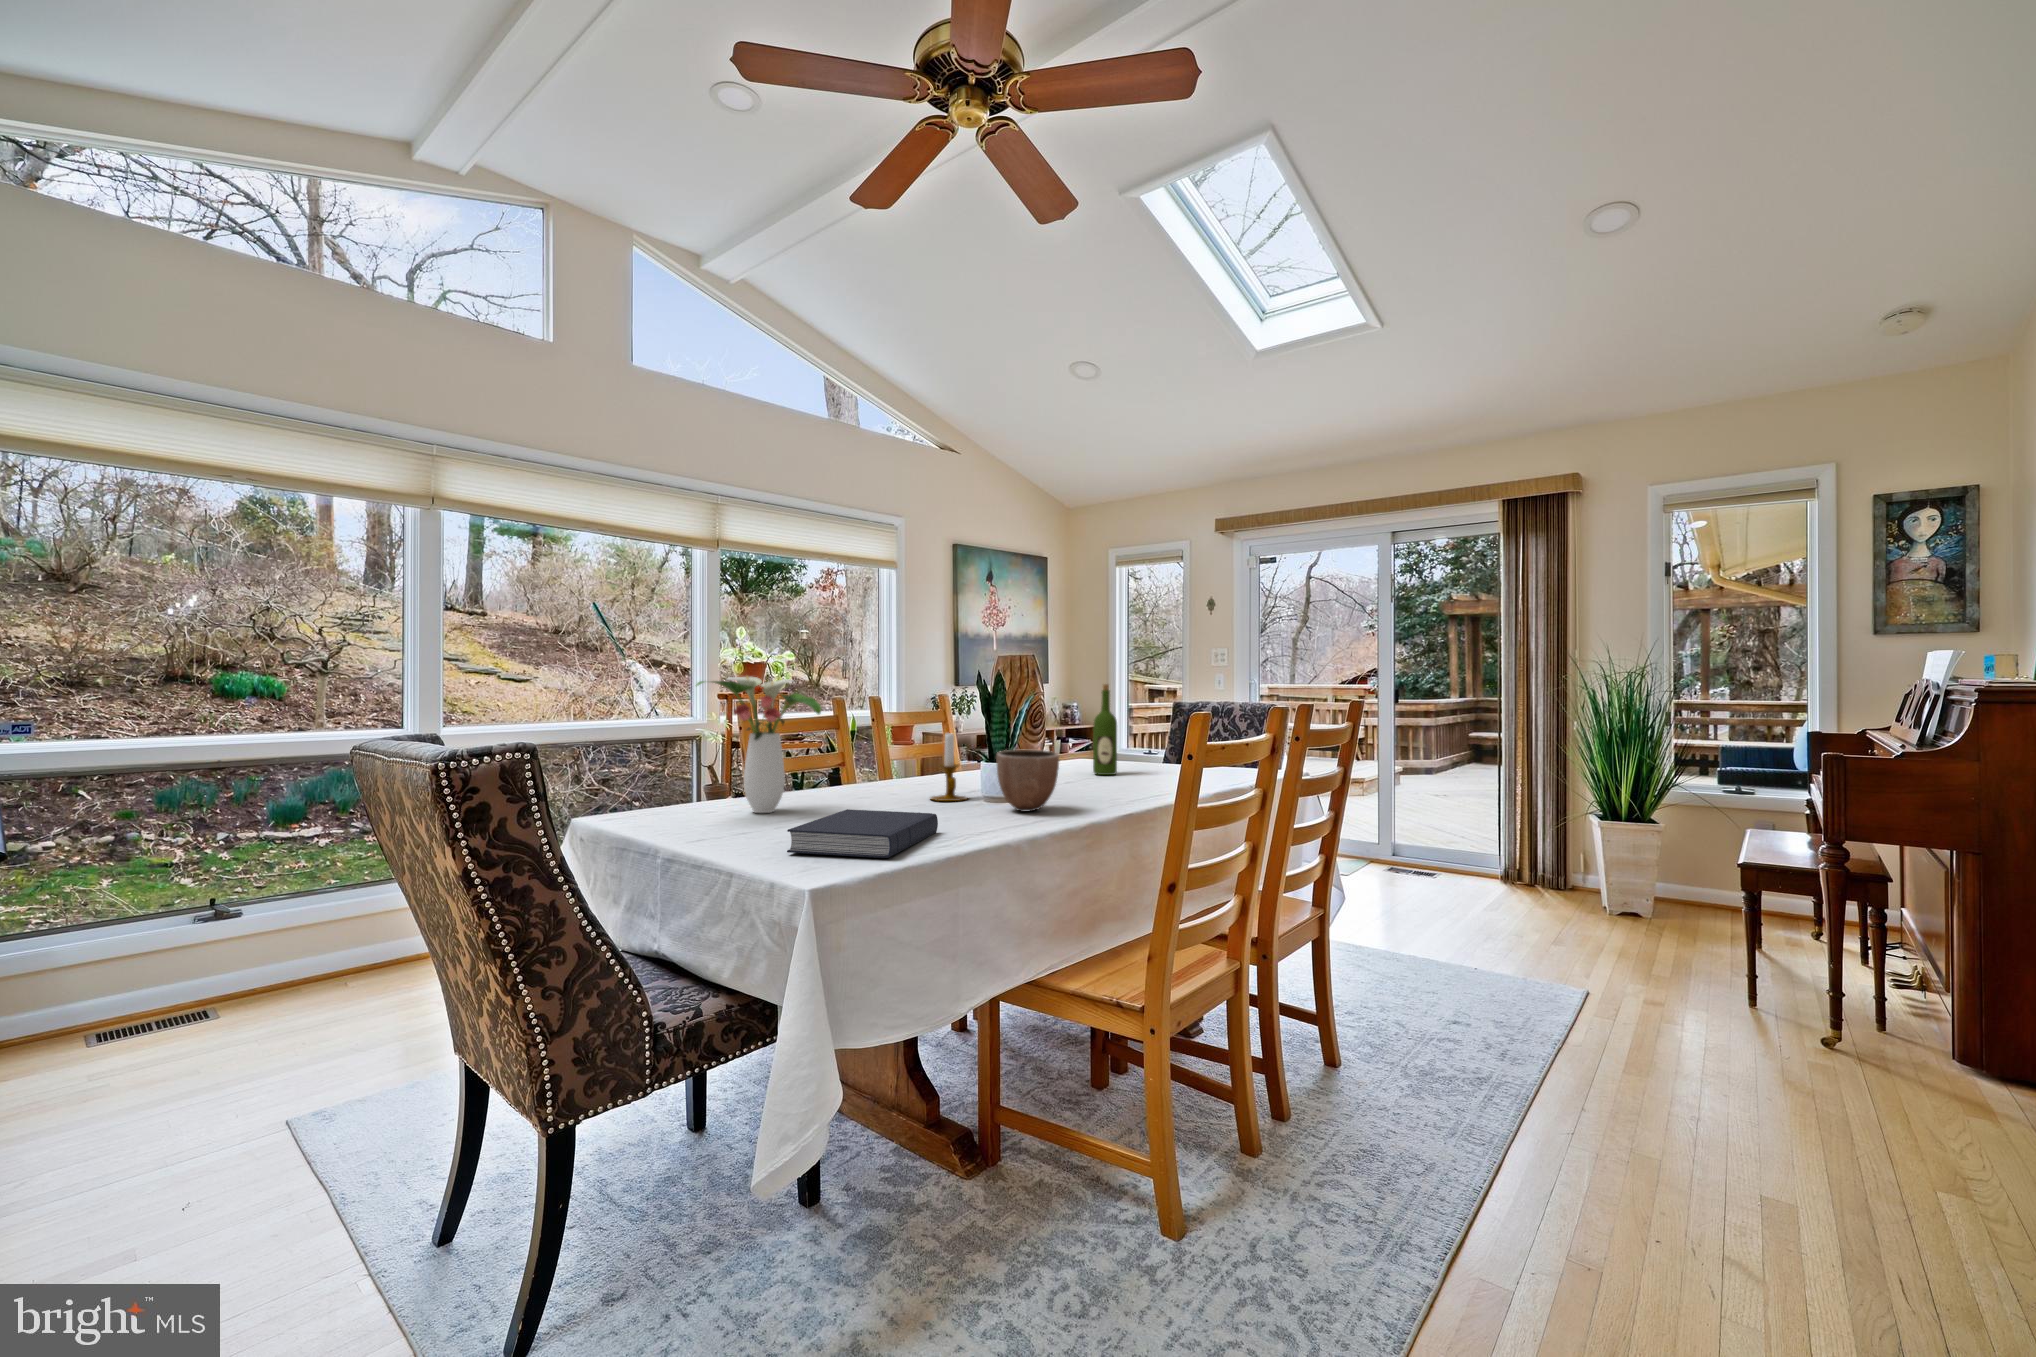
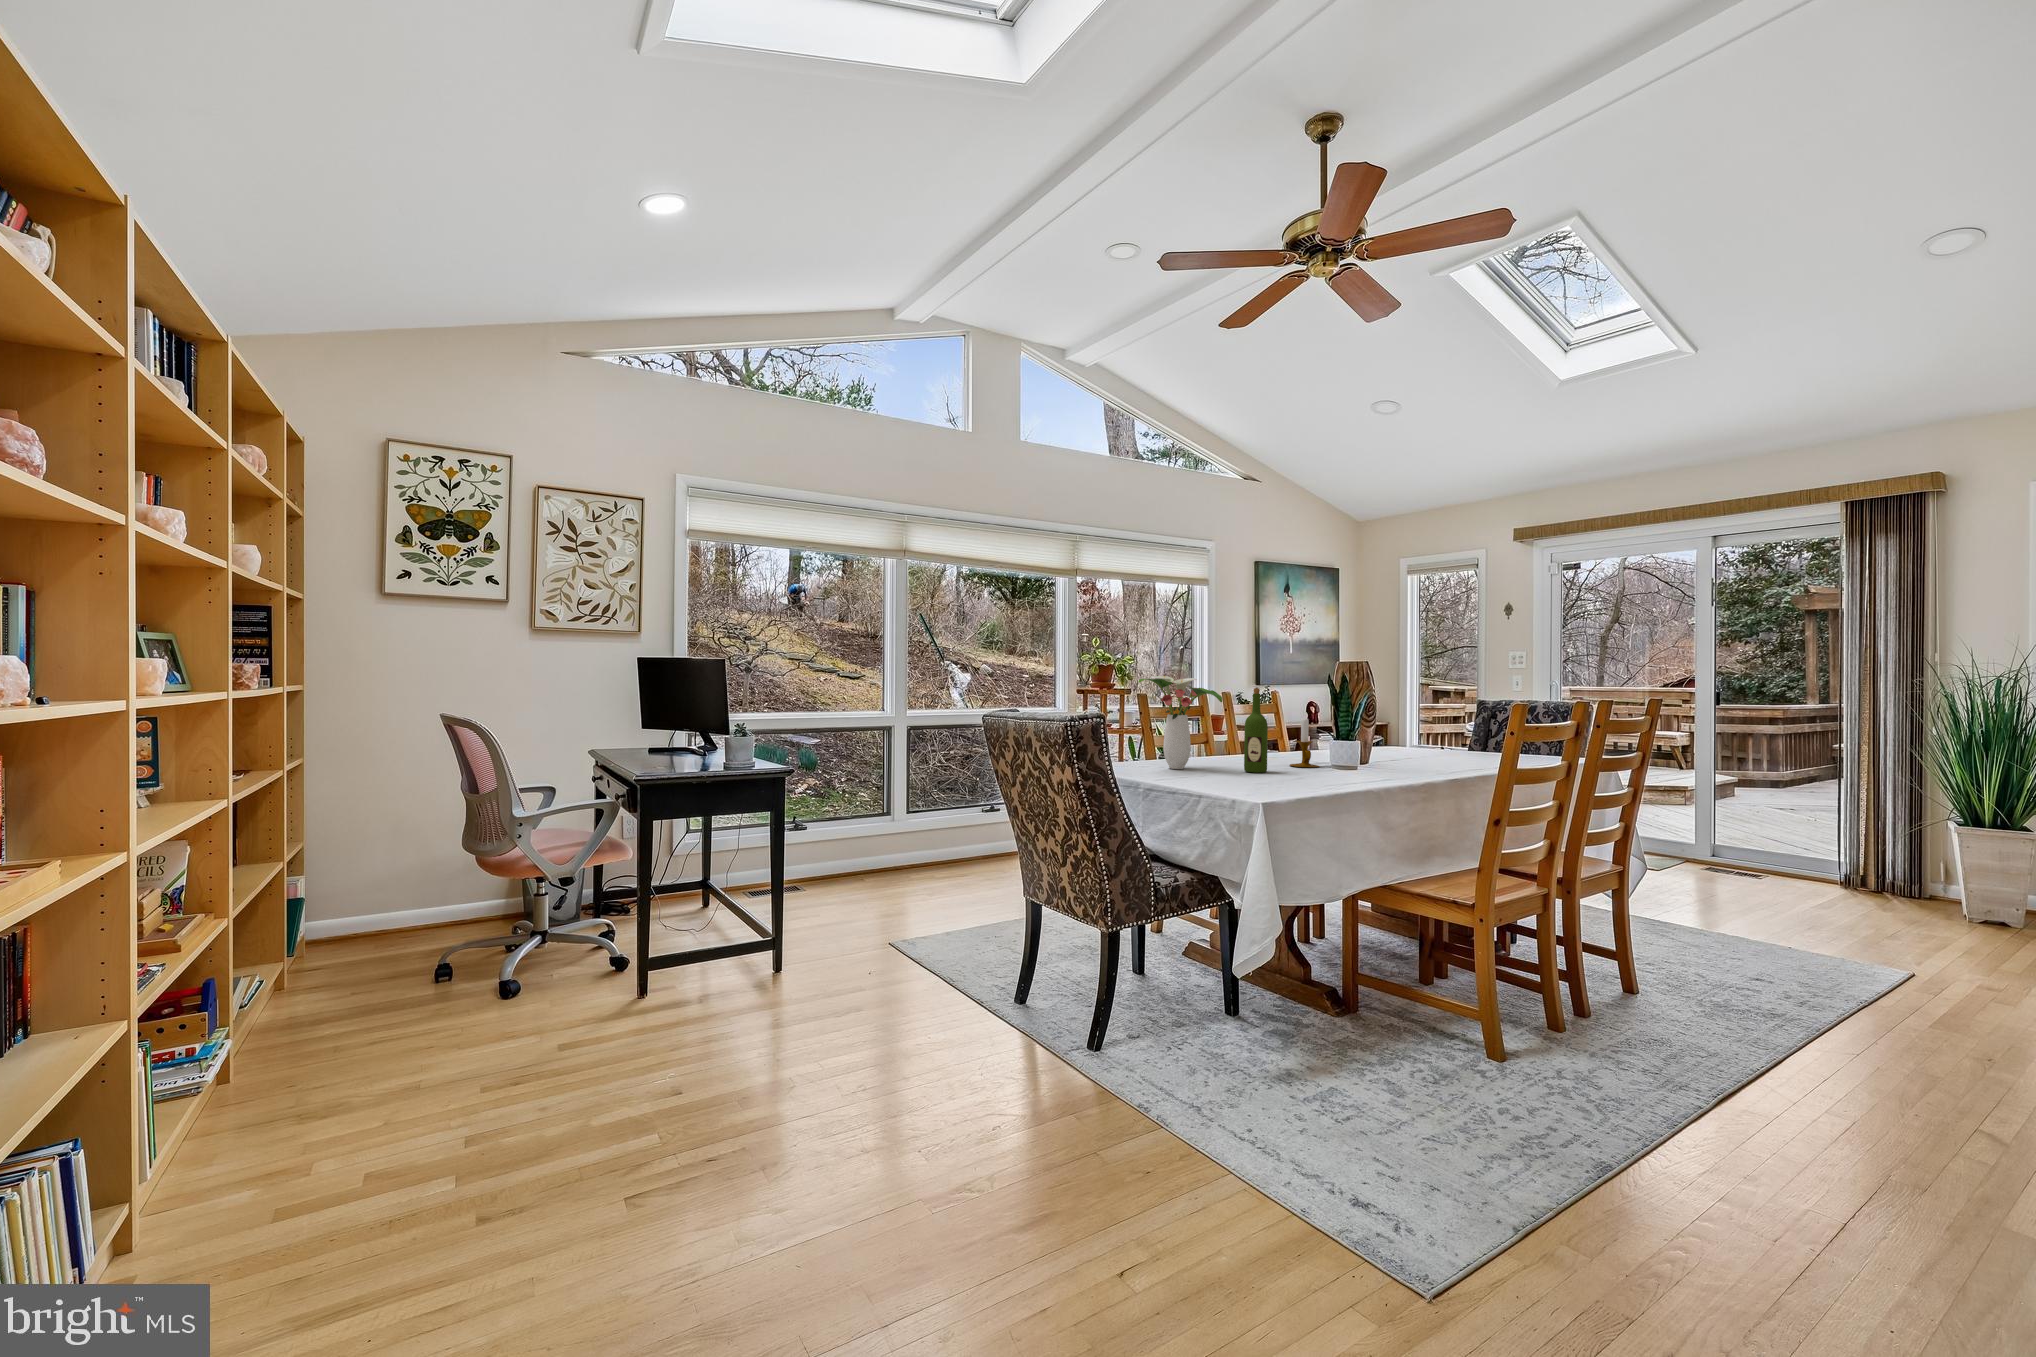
wine bottle: present [1093,684,1117,775] -> present [1244,688,1268,773]
decorative bowl: present [996,750,1059,812] -> none [1348,731,1397,775]
book: present [787,809,938,858] -> none [1222,766,1314,793]

